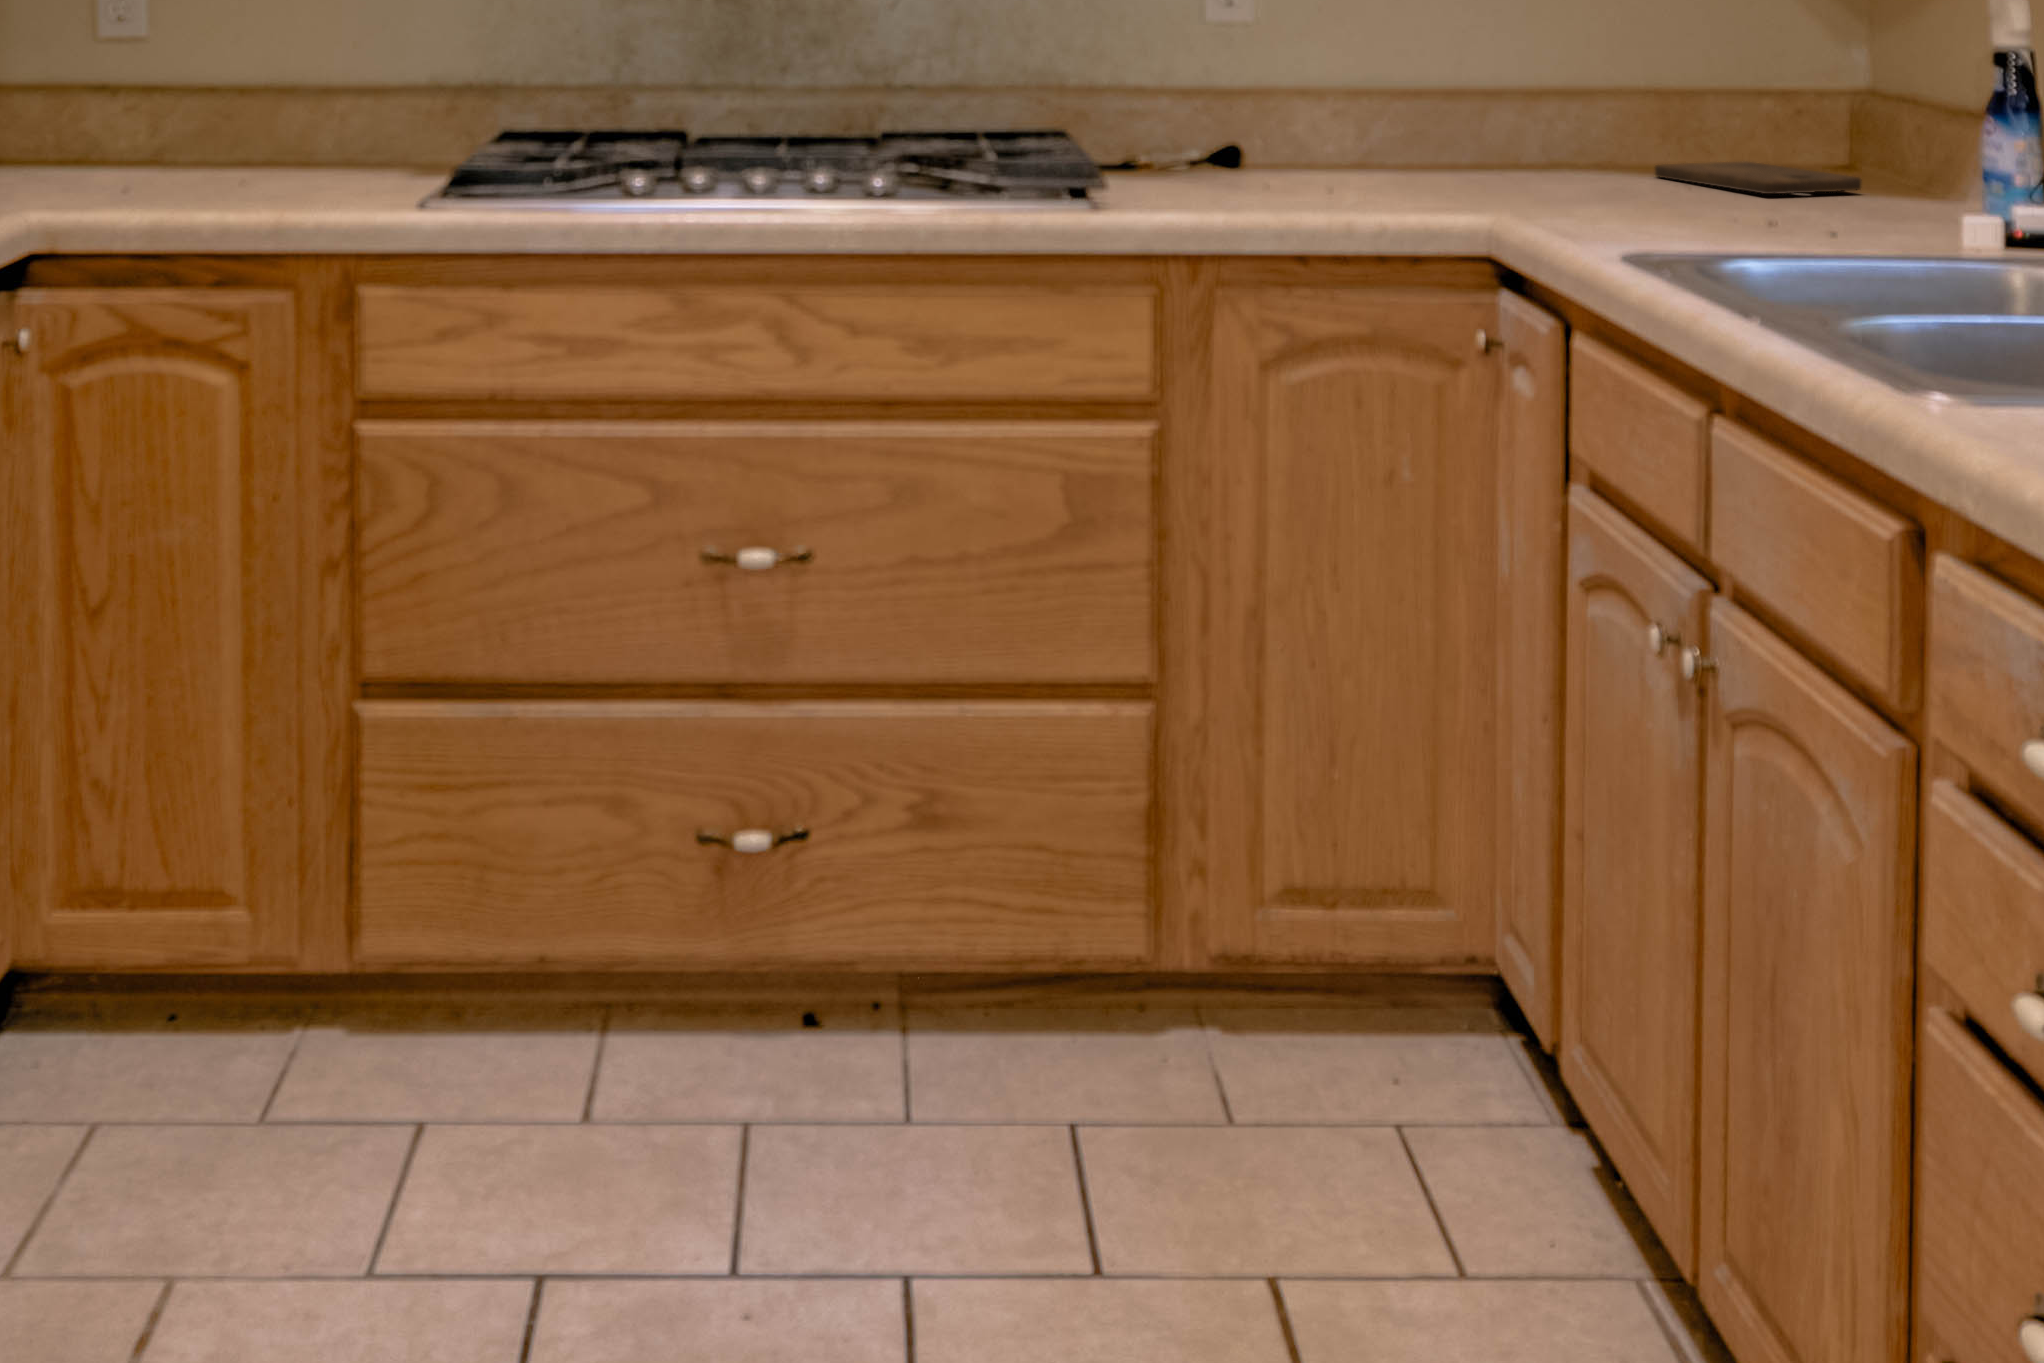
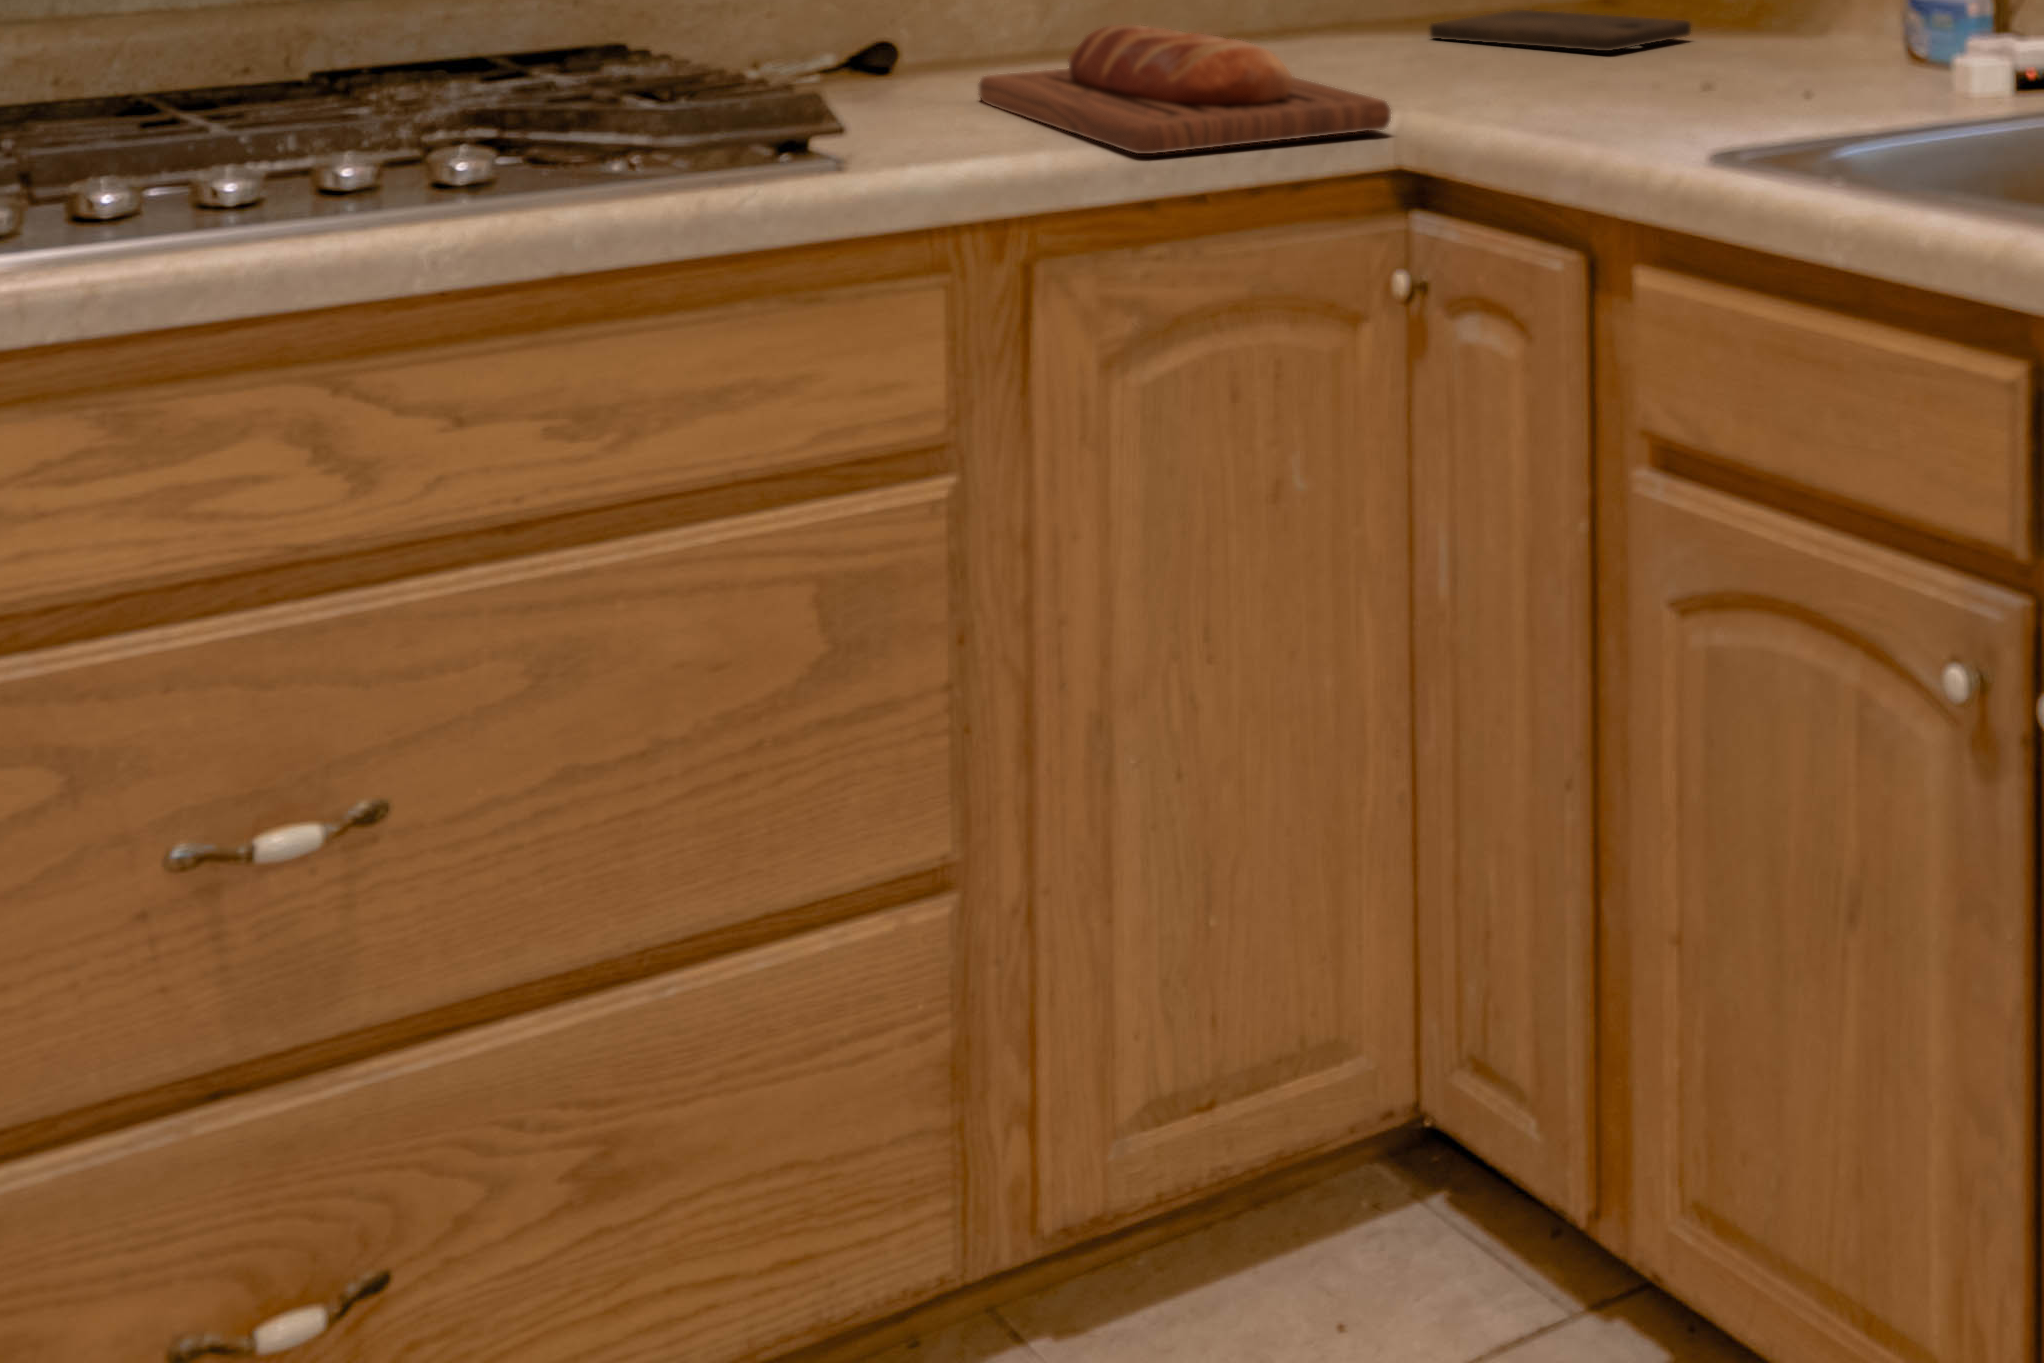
bread loaf: none [1264,138,1485,222] -> present [978,24,1391,154]

